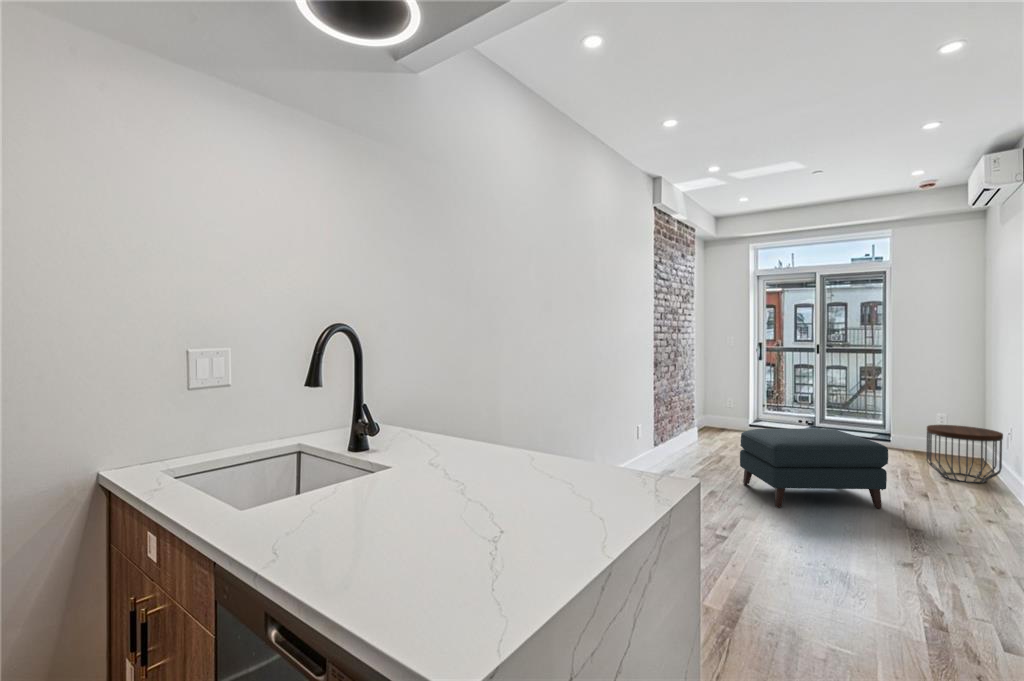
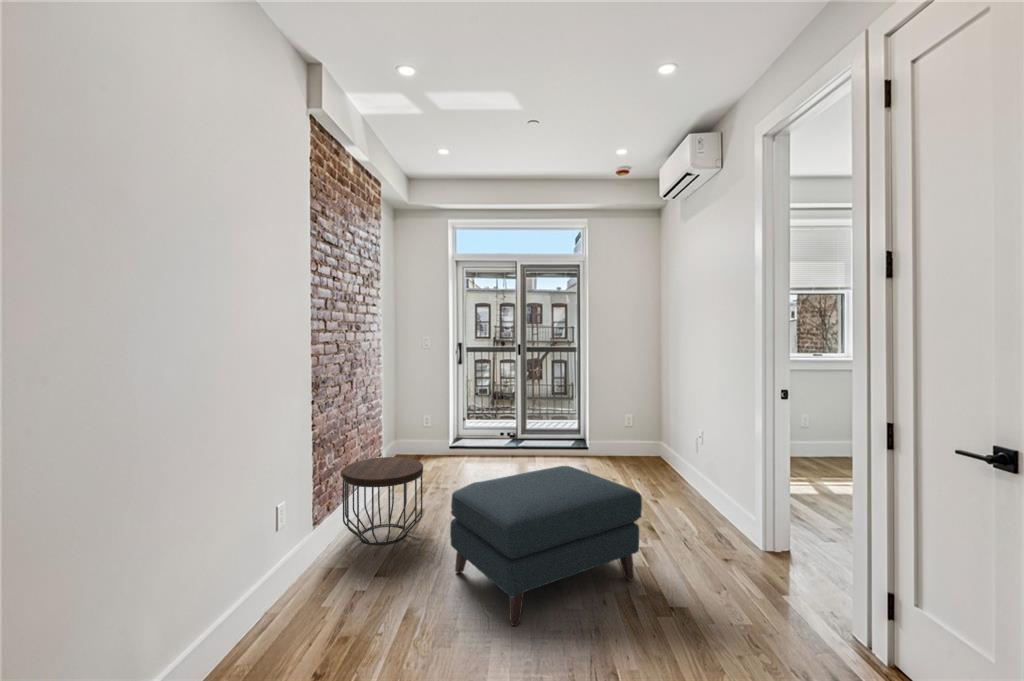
side table: present [926,425,1003,483] -> present [342,457,423,544]

